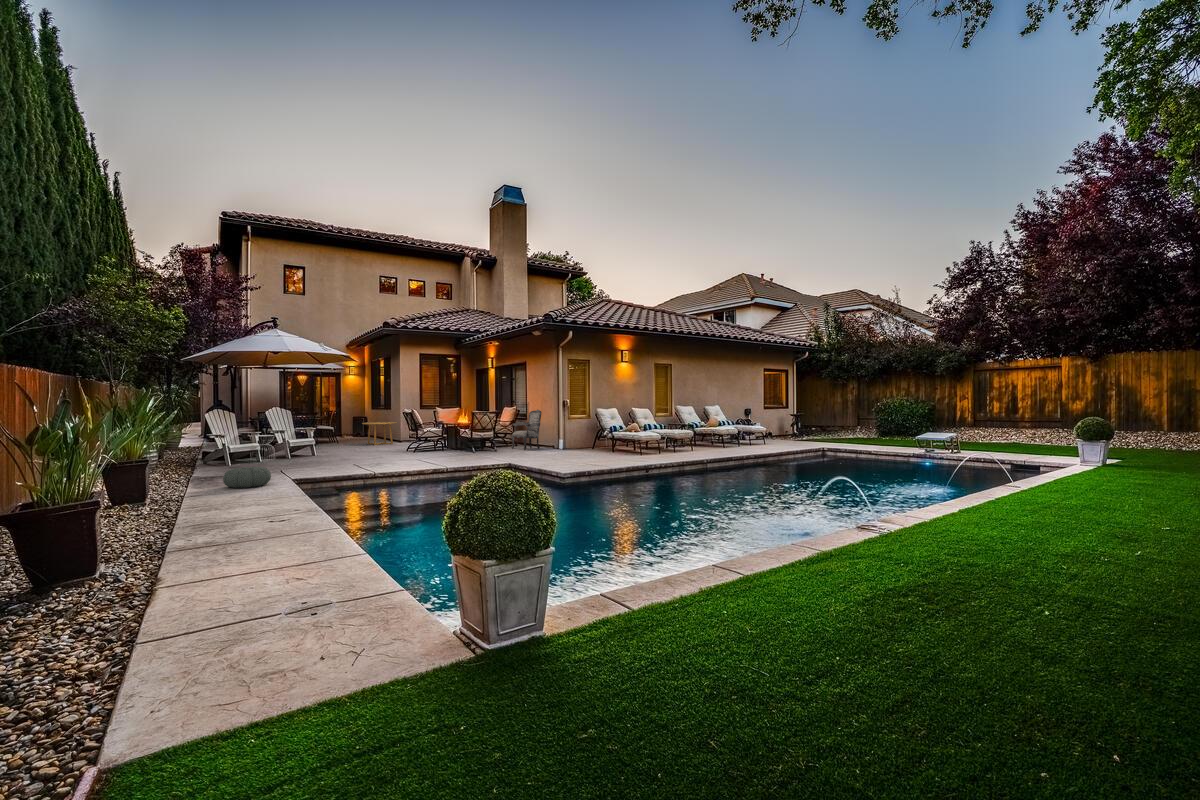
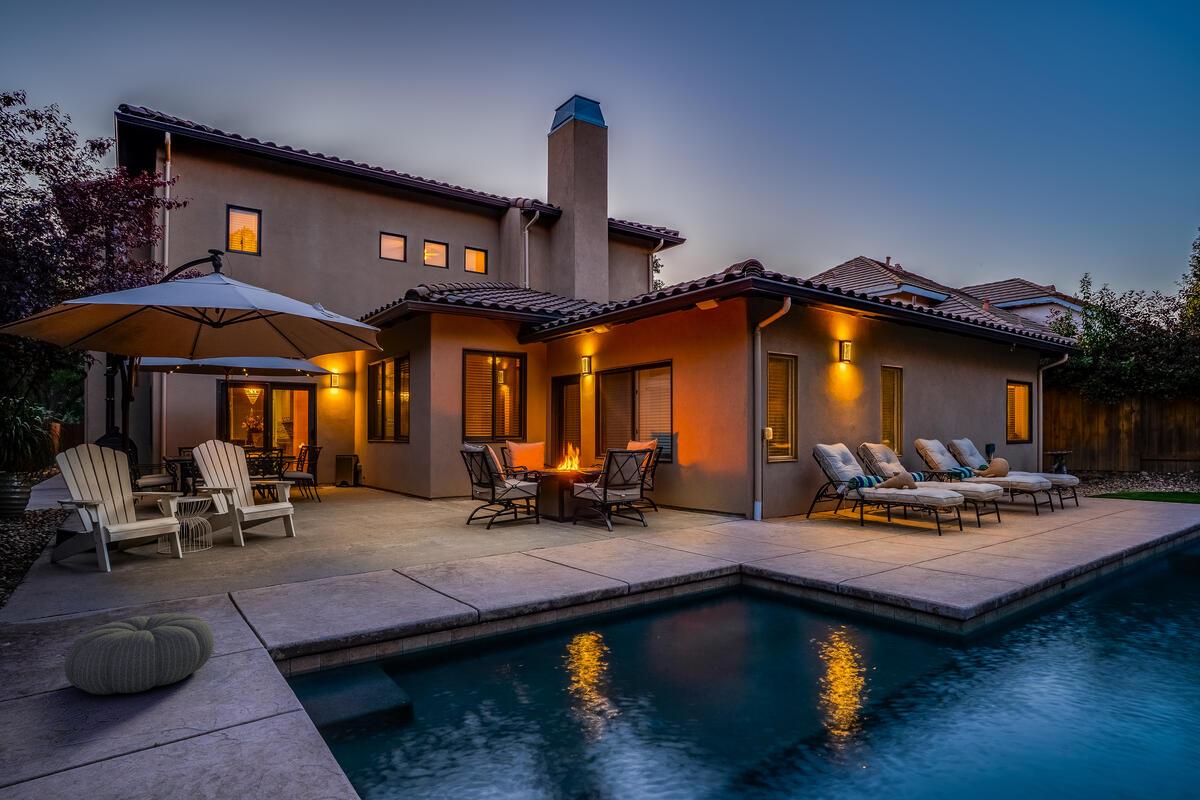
armchair: present [511,410,542,450] -> none [651,444,709,522]
round table: present [362,422,397,445] -> none [362,466,423,509]

